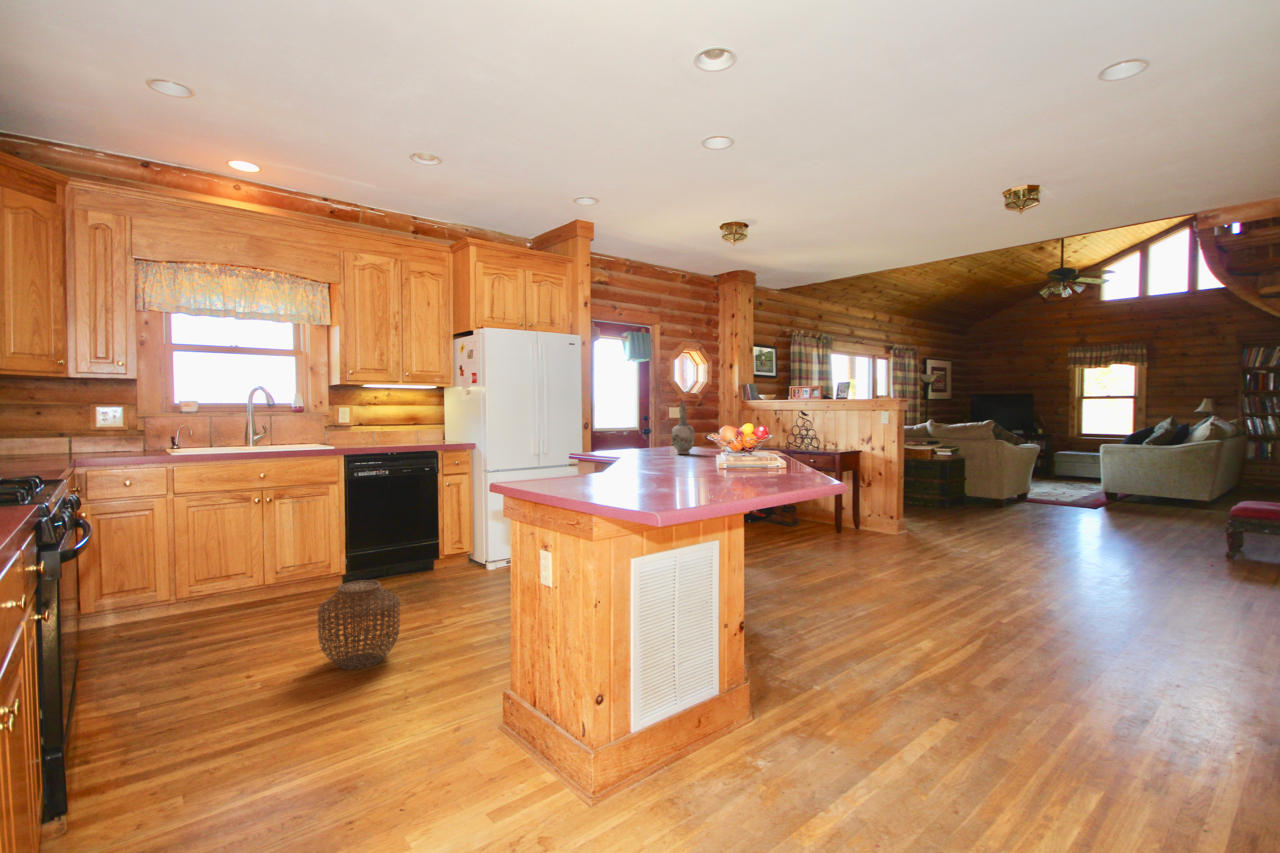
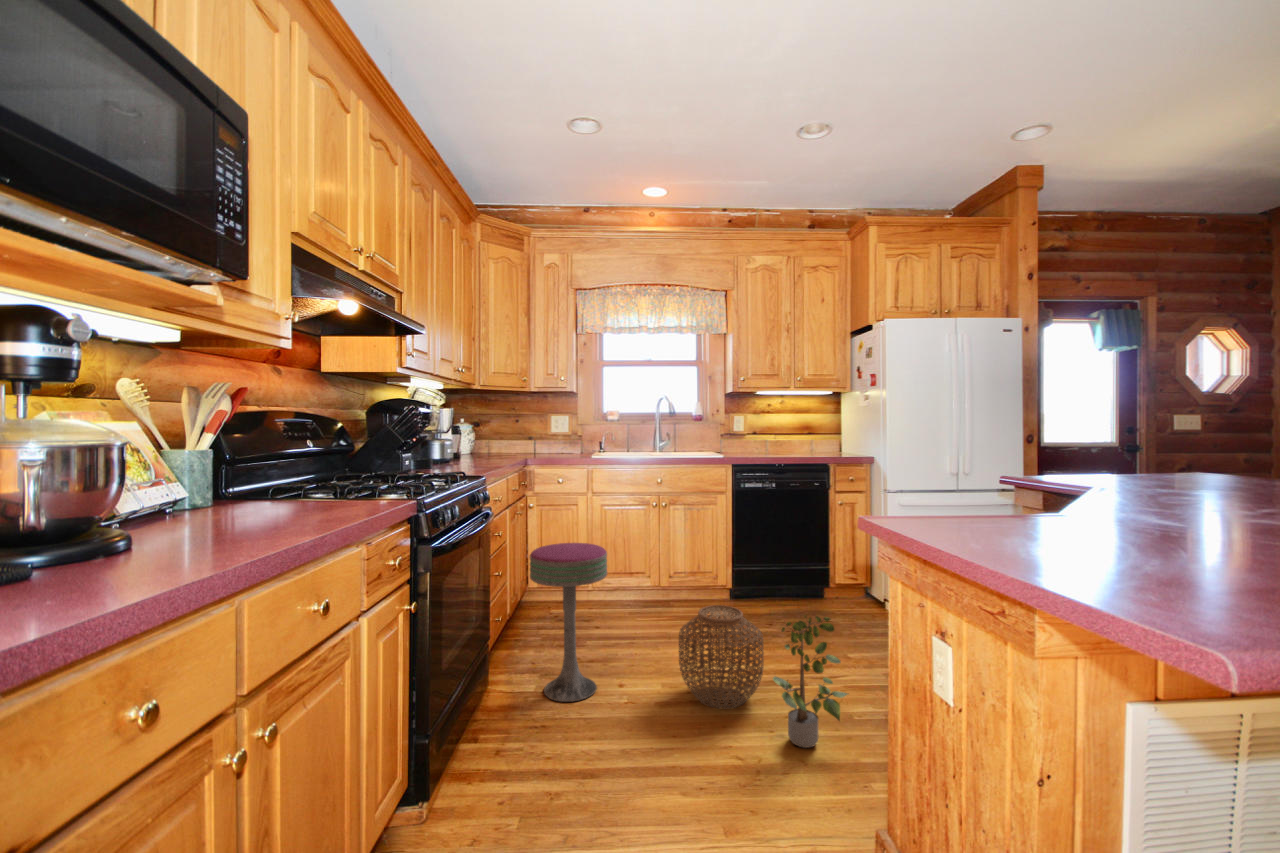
vase: present [672,402,695,454] -> none [1199,399,1255,488]
bar stool: none [135,543,235,709] -> present [530,543,607,702]
potted plant: none [414,565,475,673] -> present [773,616,848,748]

